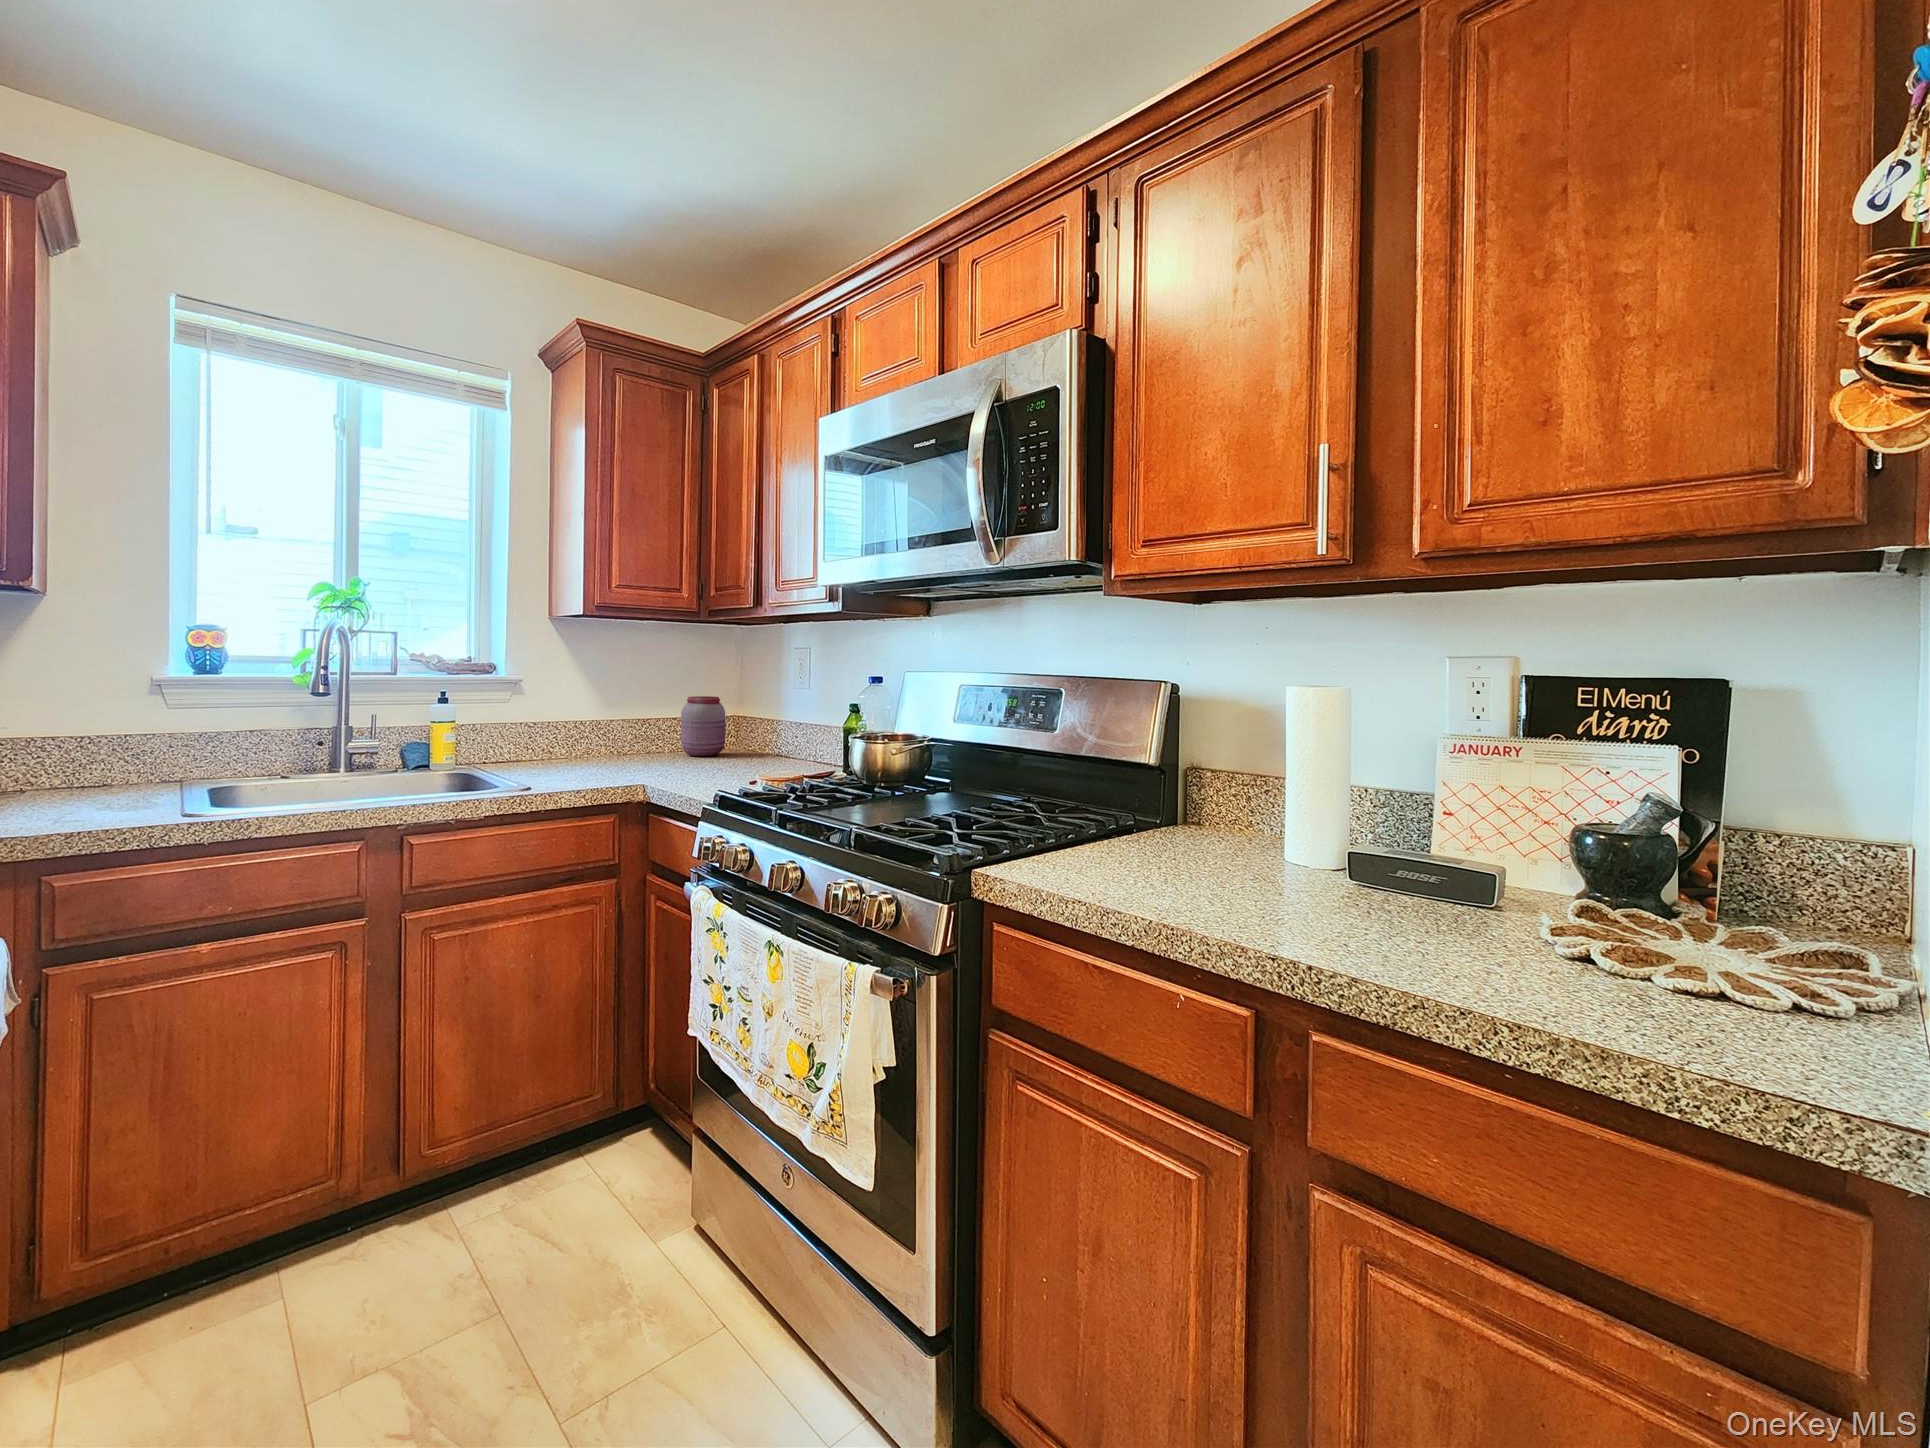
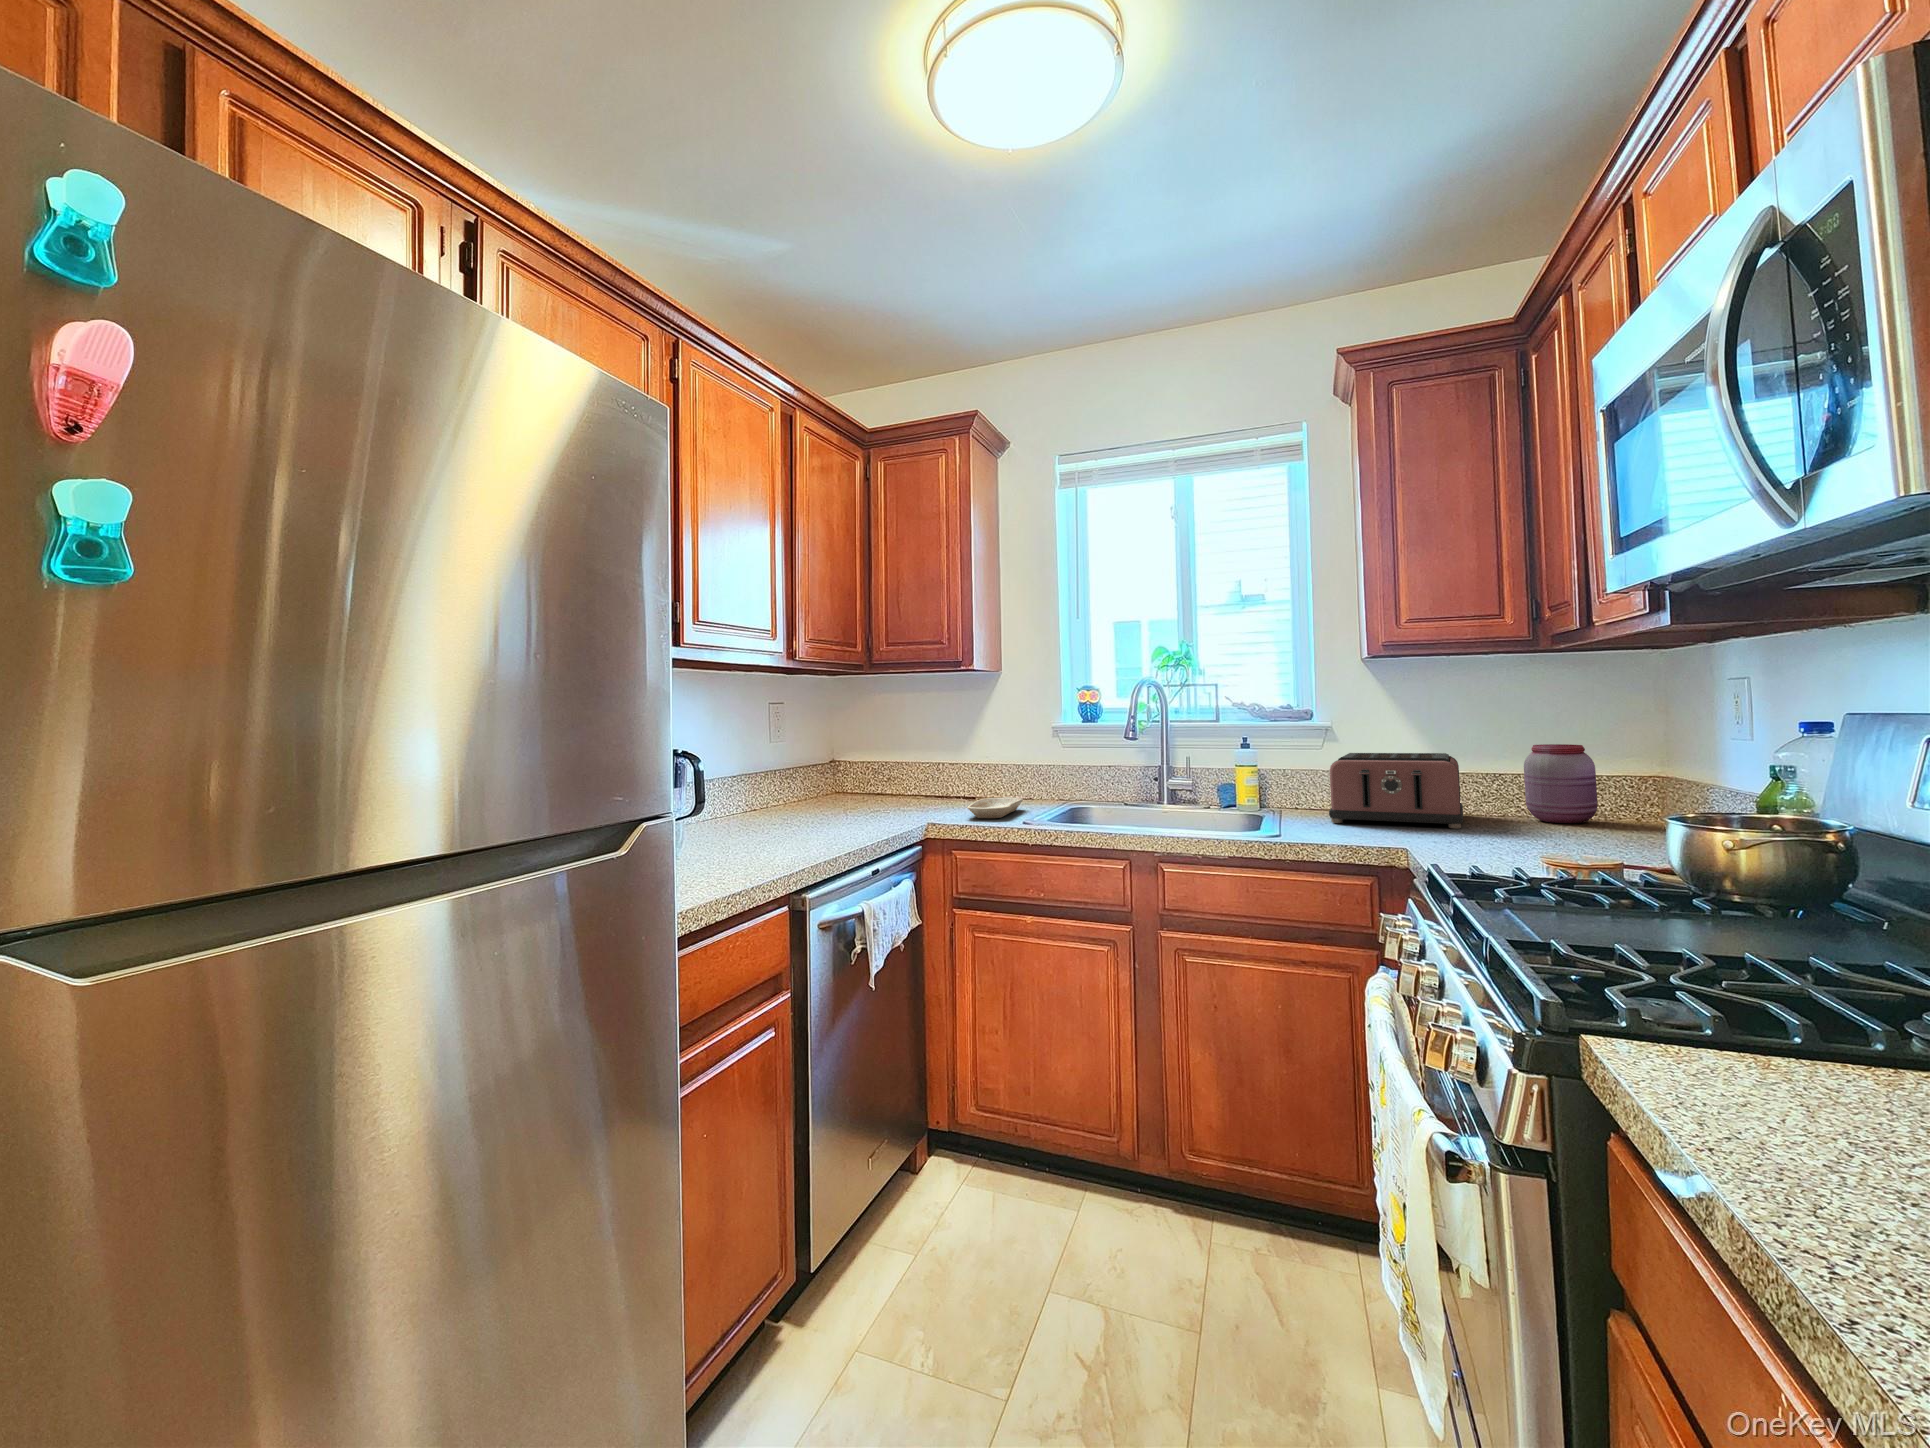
toaster: none [536,705,658,772] -> present [1329,753,1463,829]
tray: none [22,781,123,817] -> present [967,797,1023,818]

